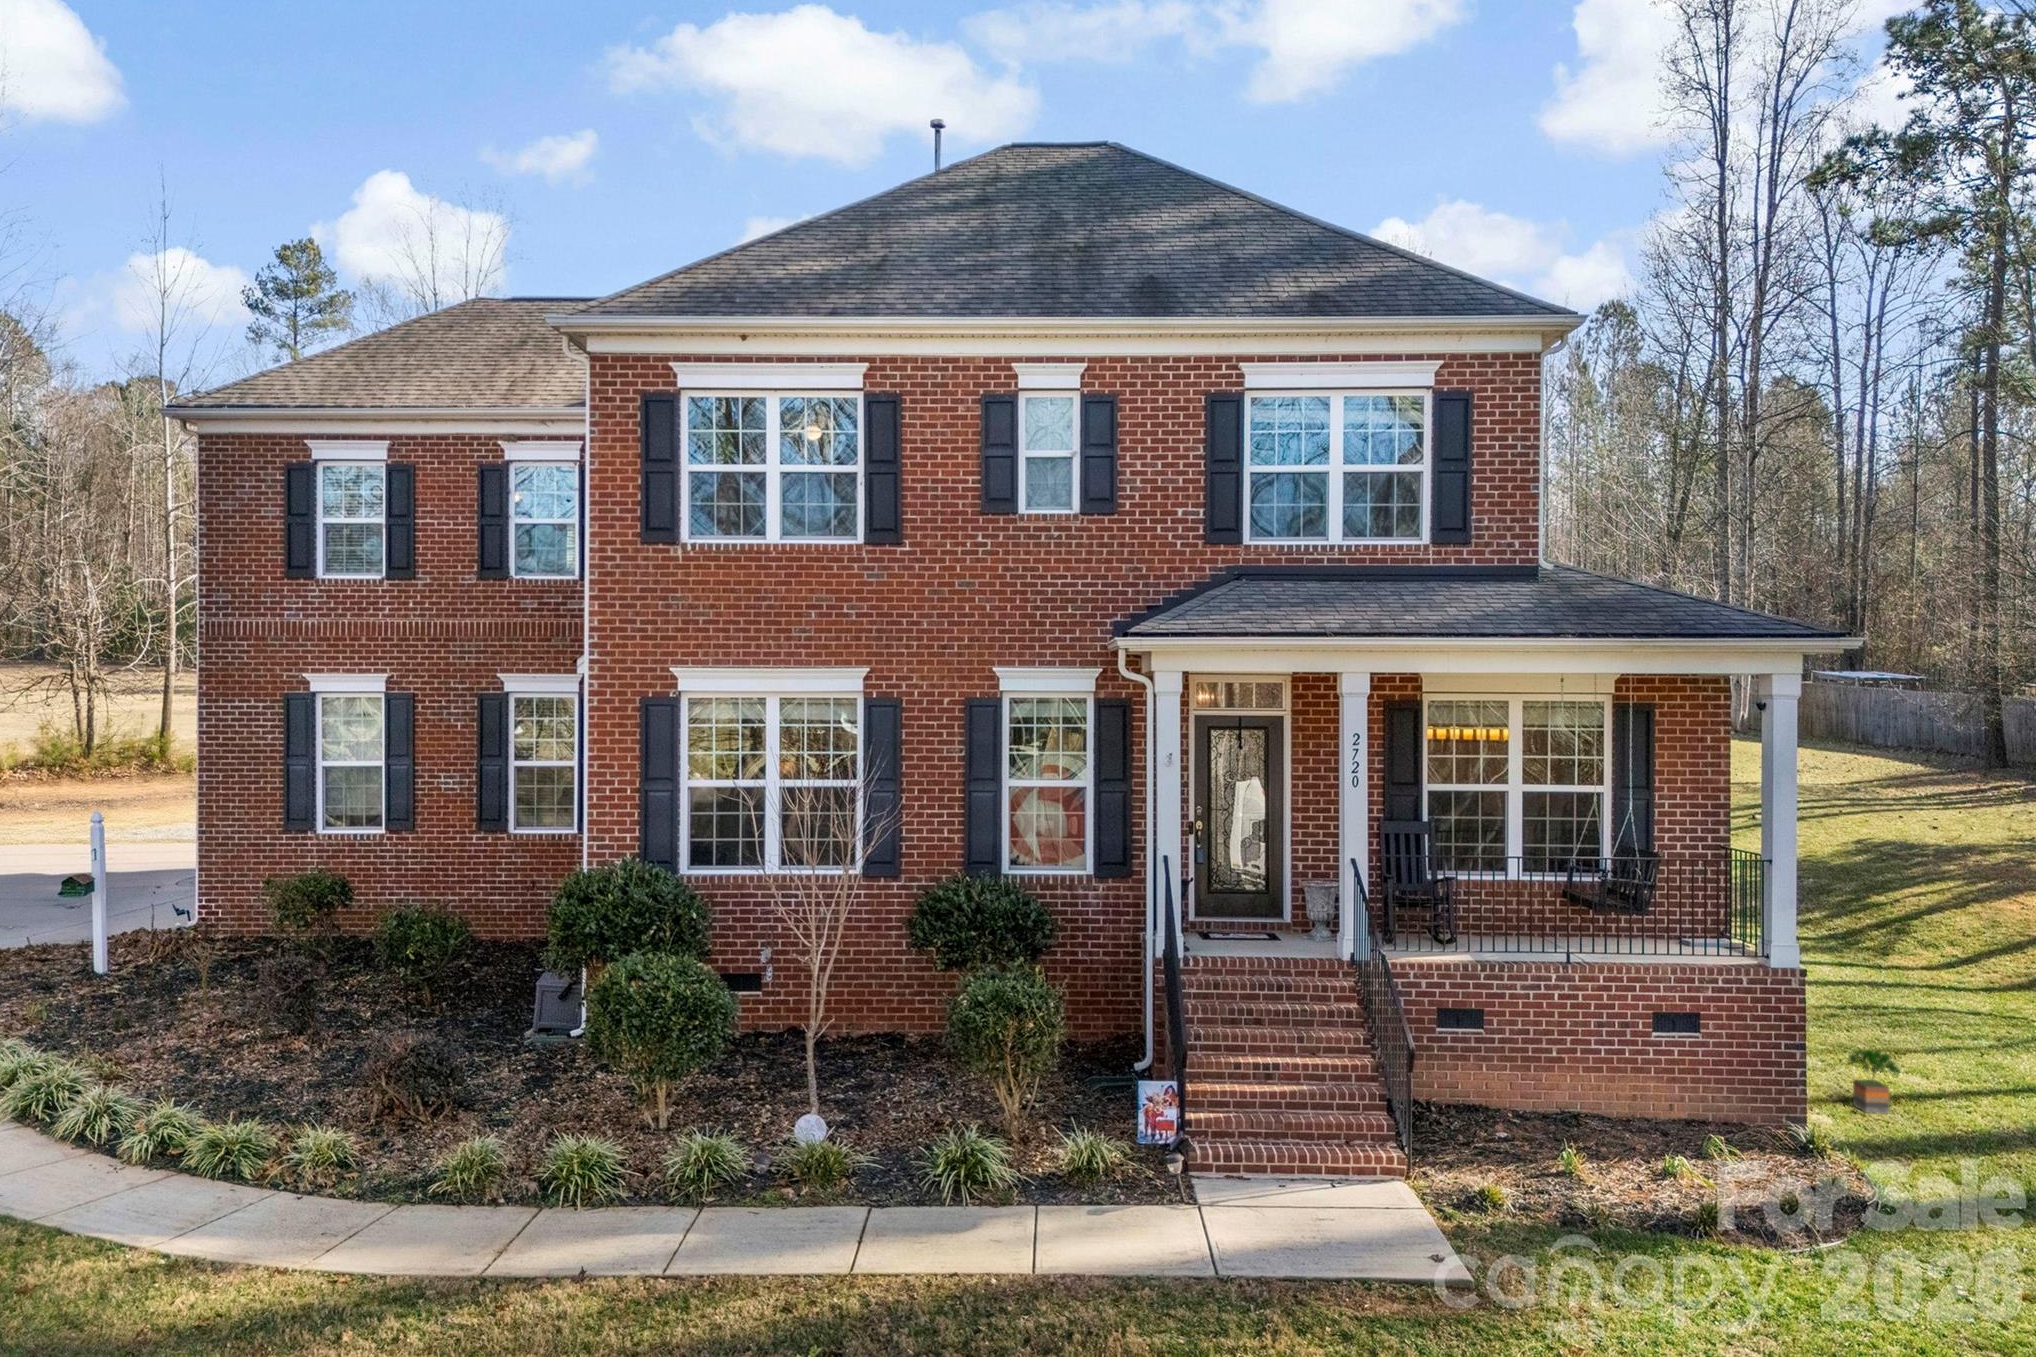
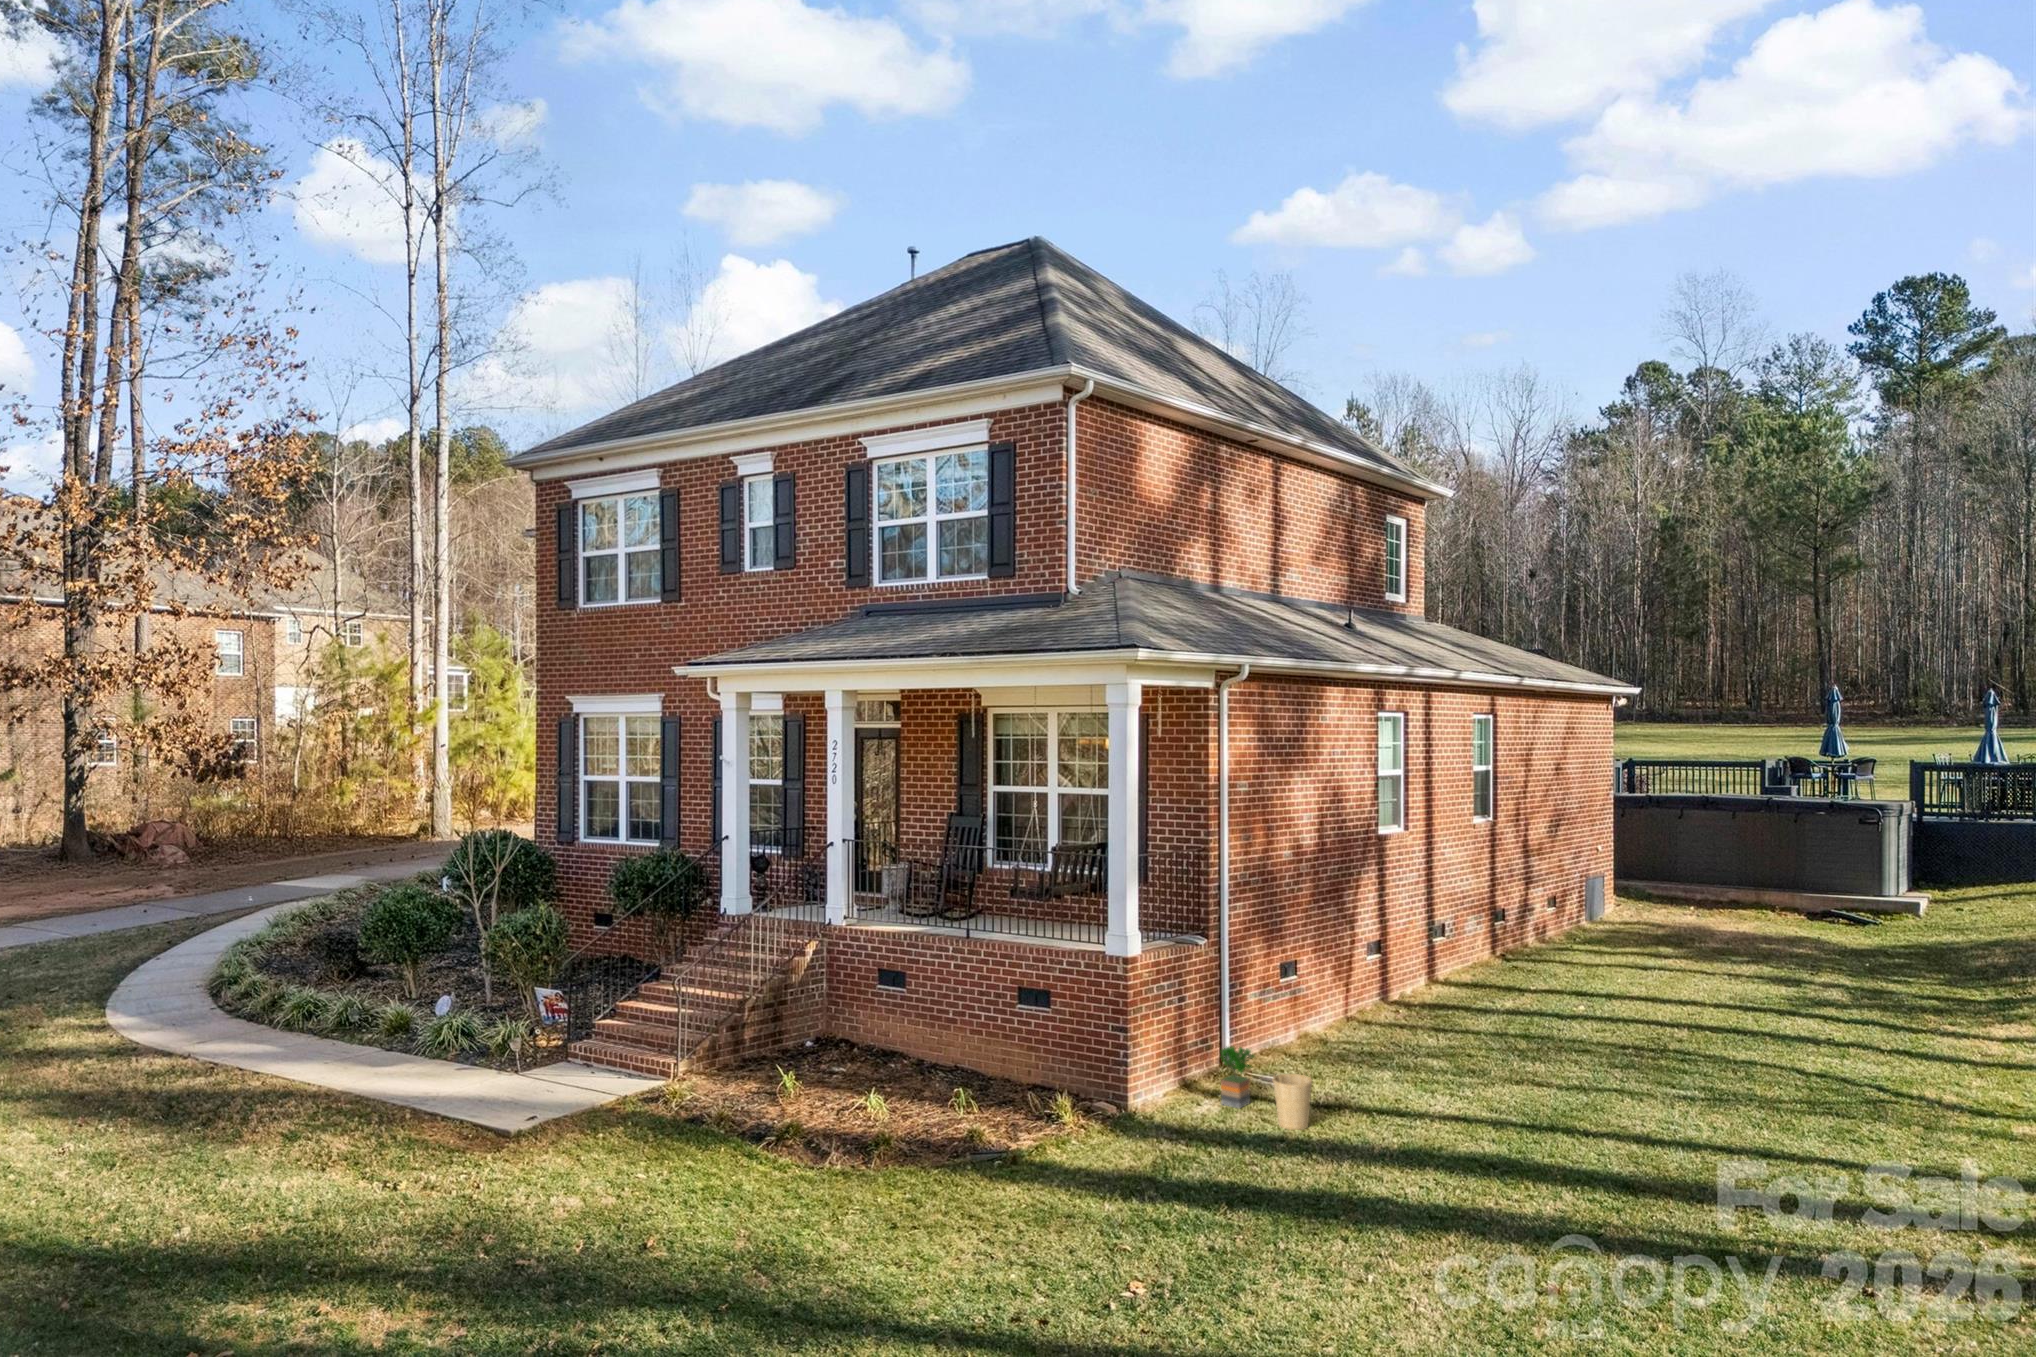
basket: none [1950,1062,2000,1127] -> present [1272,1072,1312,1130]

